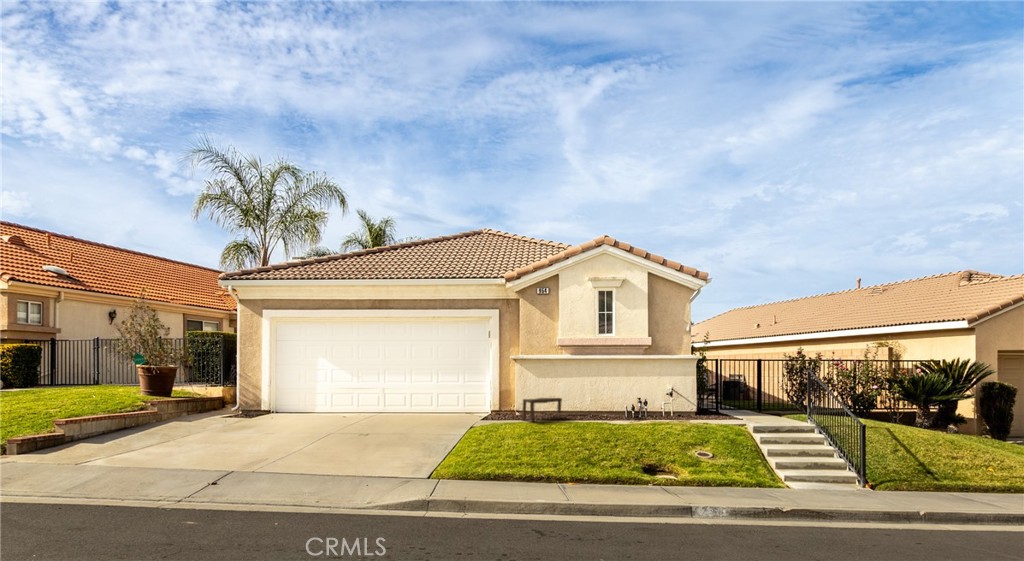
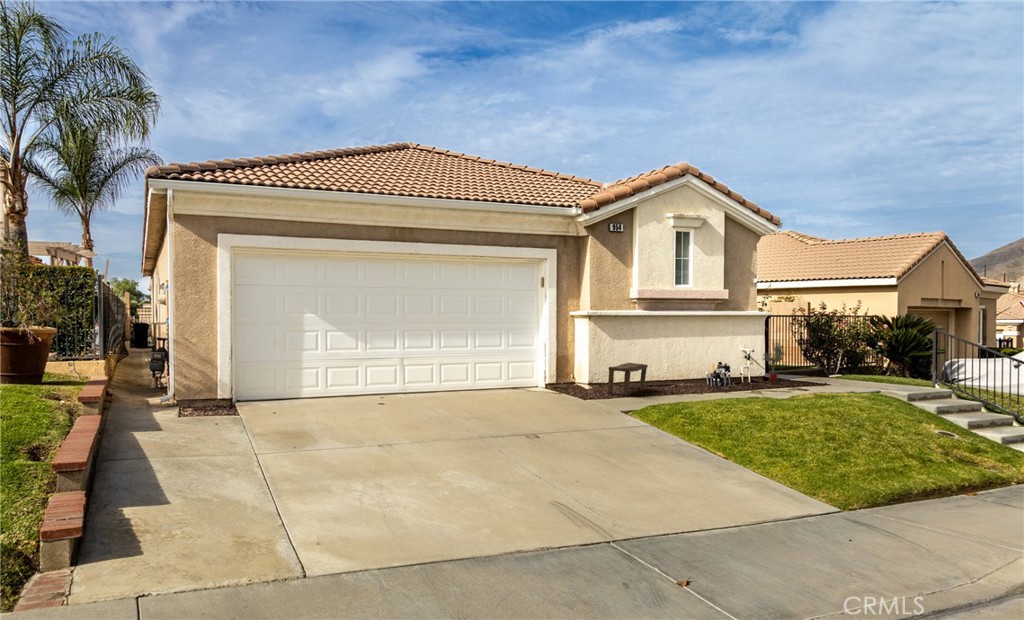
potted tree: none [690,380,716,417] -> present [763,341,785,381]

